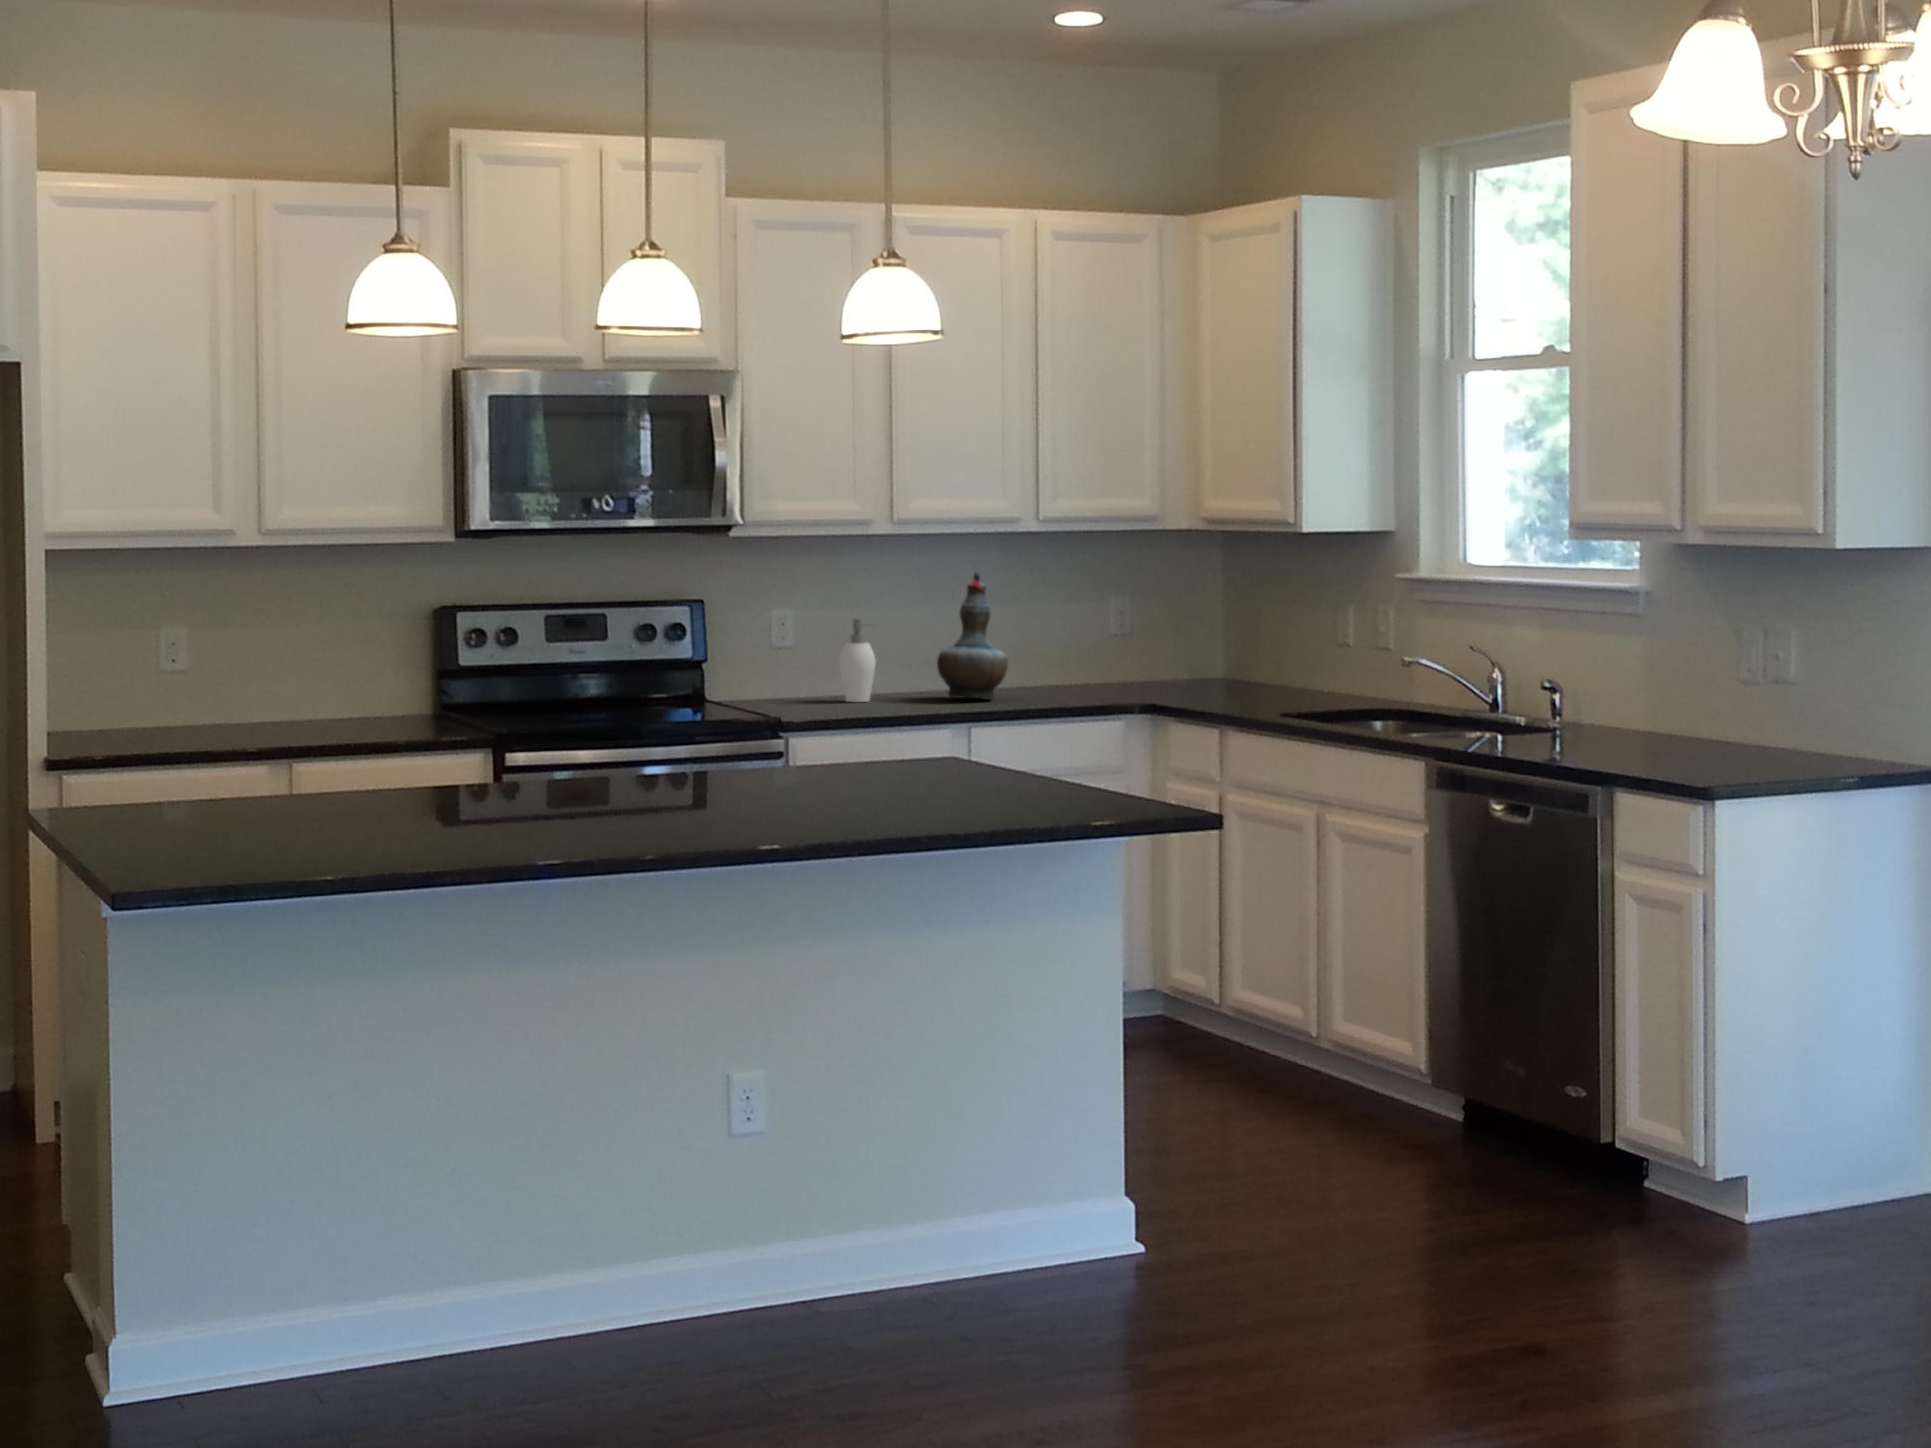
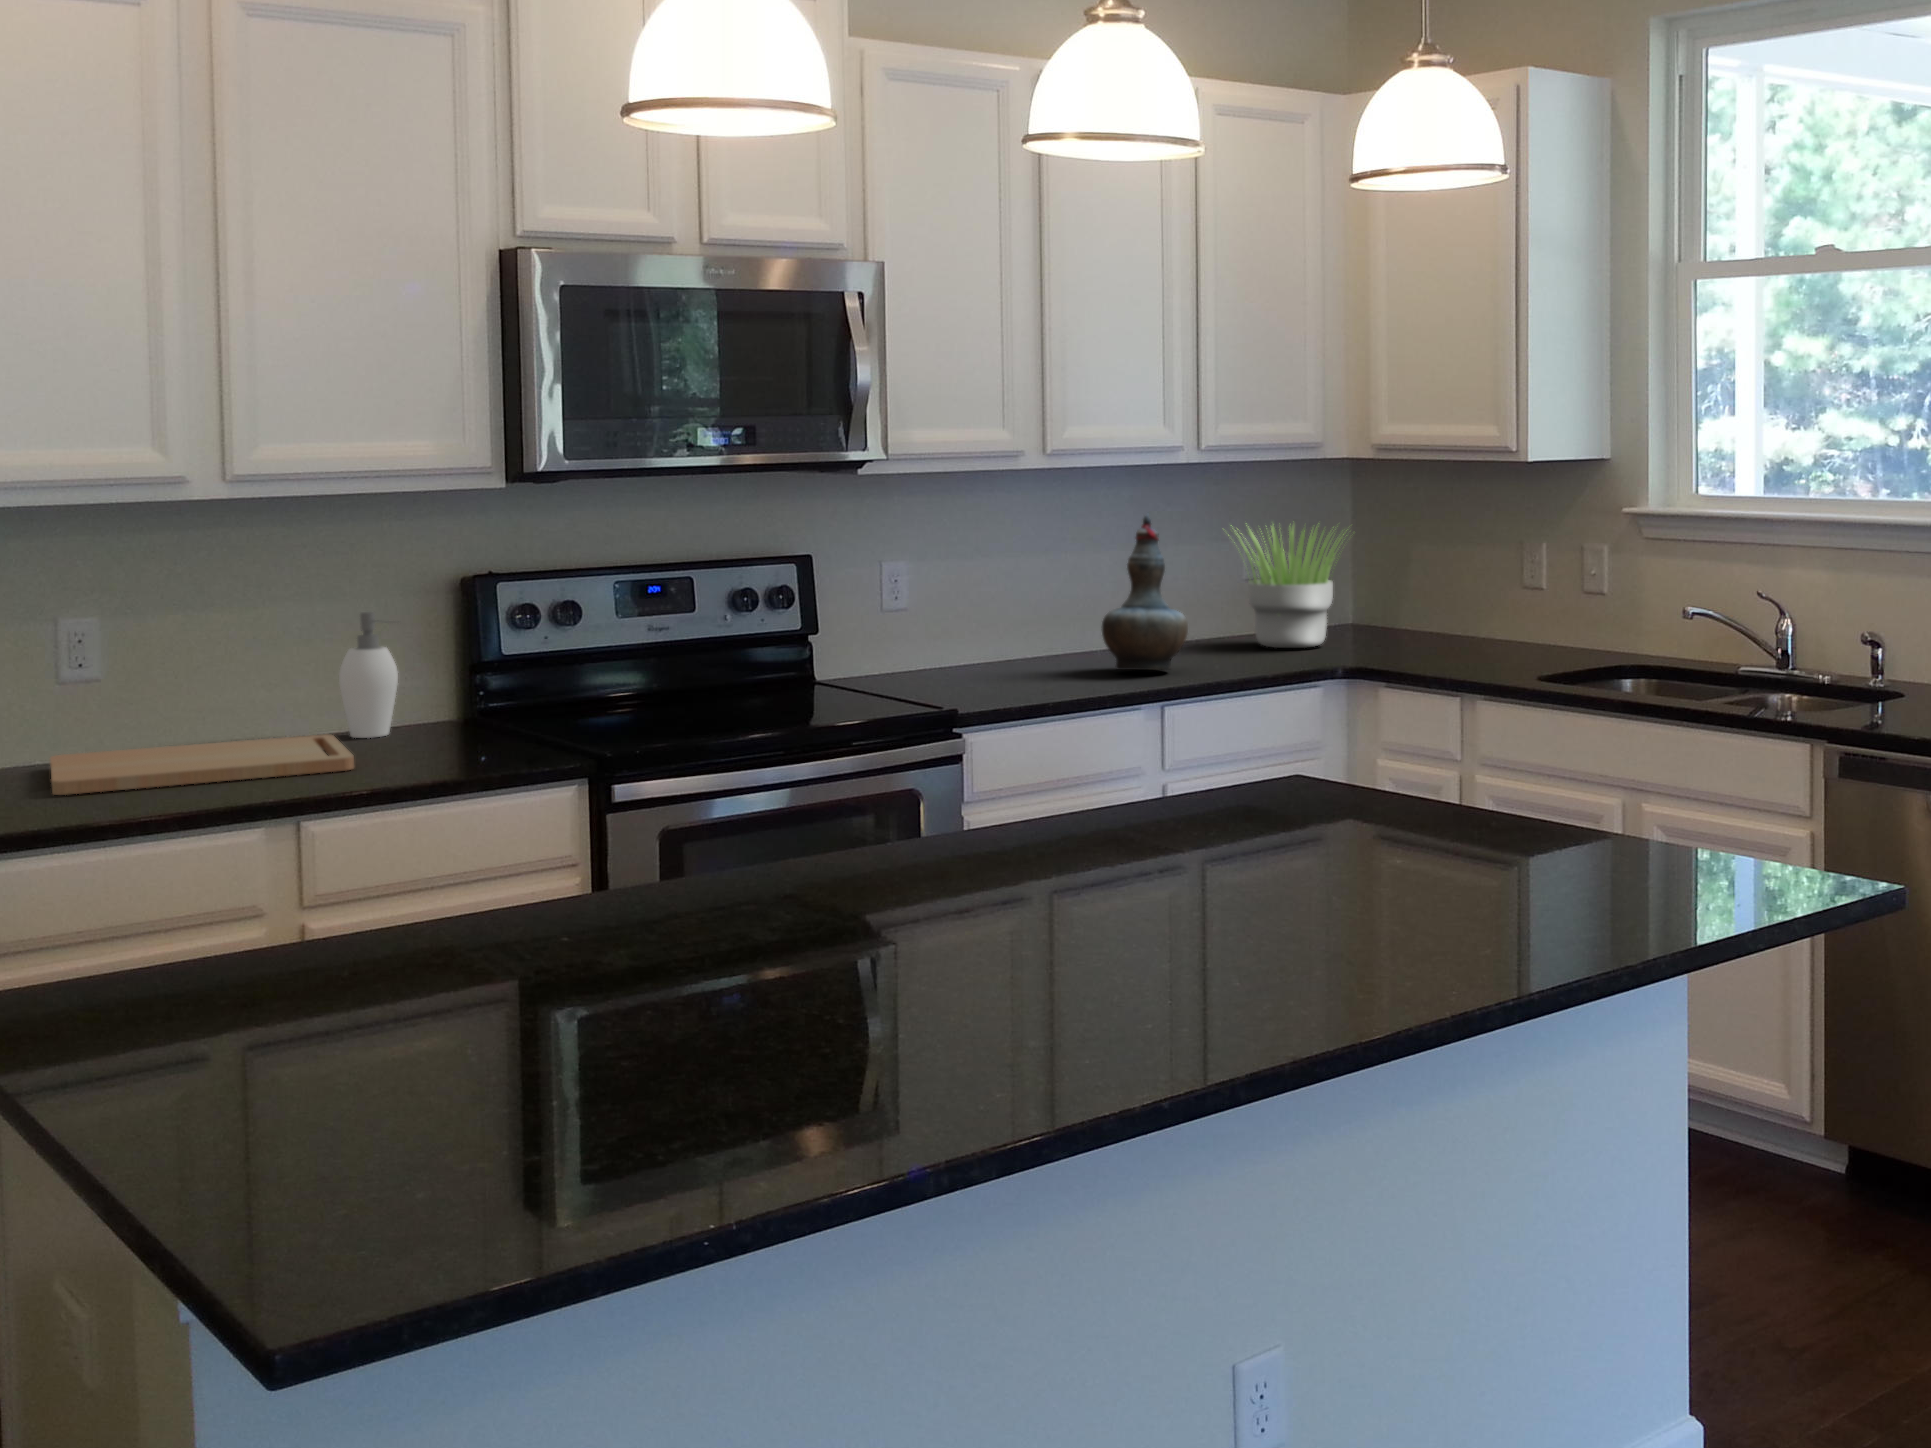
potted plant: none [1069,578,1193,688] -> present [1228,526,1345,648]
soap dispenser: present [839,619,876,702] -> present [339,612,398,738]
cutting board: none [160,715,344,740] -> present [50,734,354,795]

